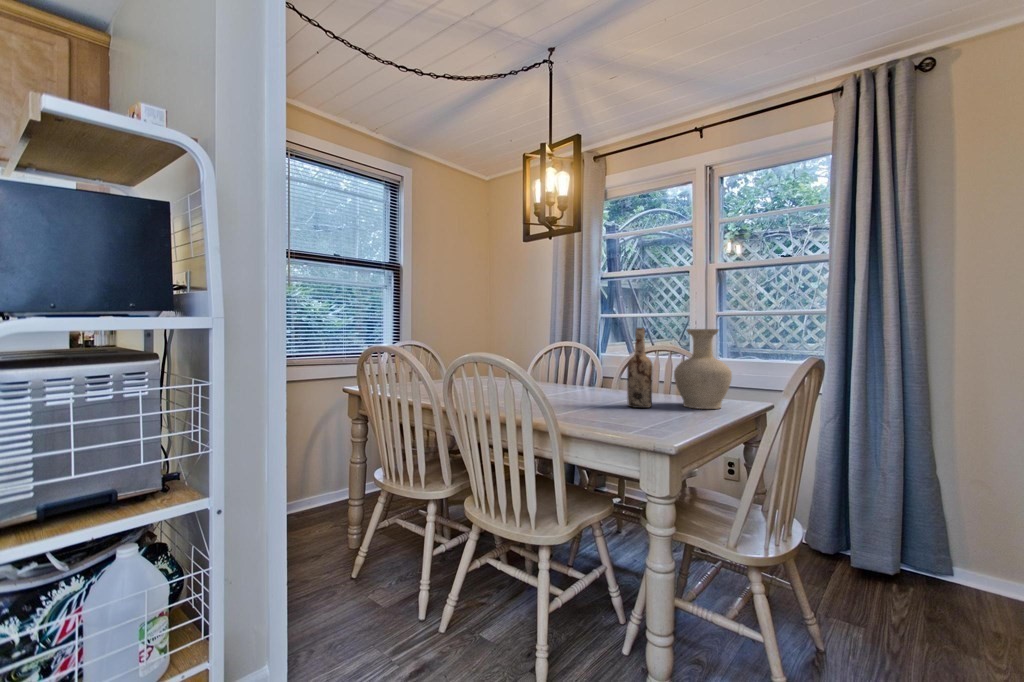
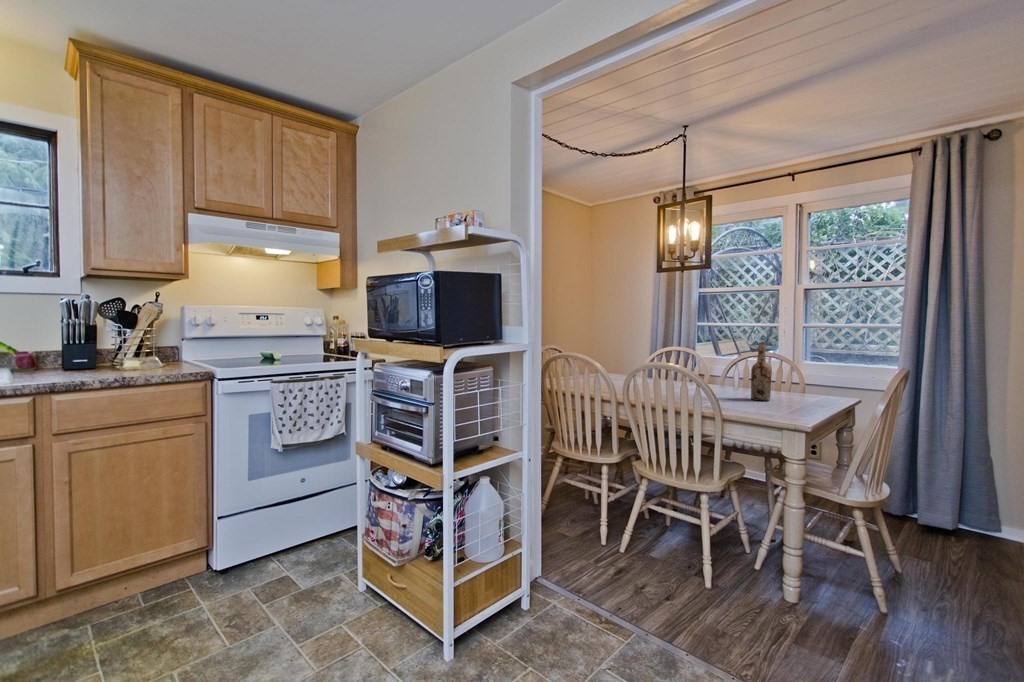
vase: present [674,329,732,409] -> none [785,343,832,403]

